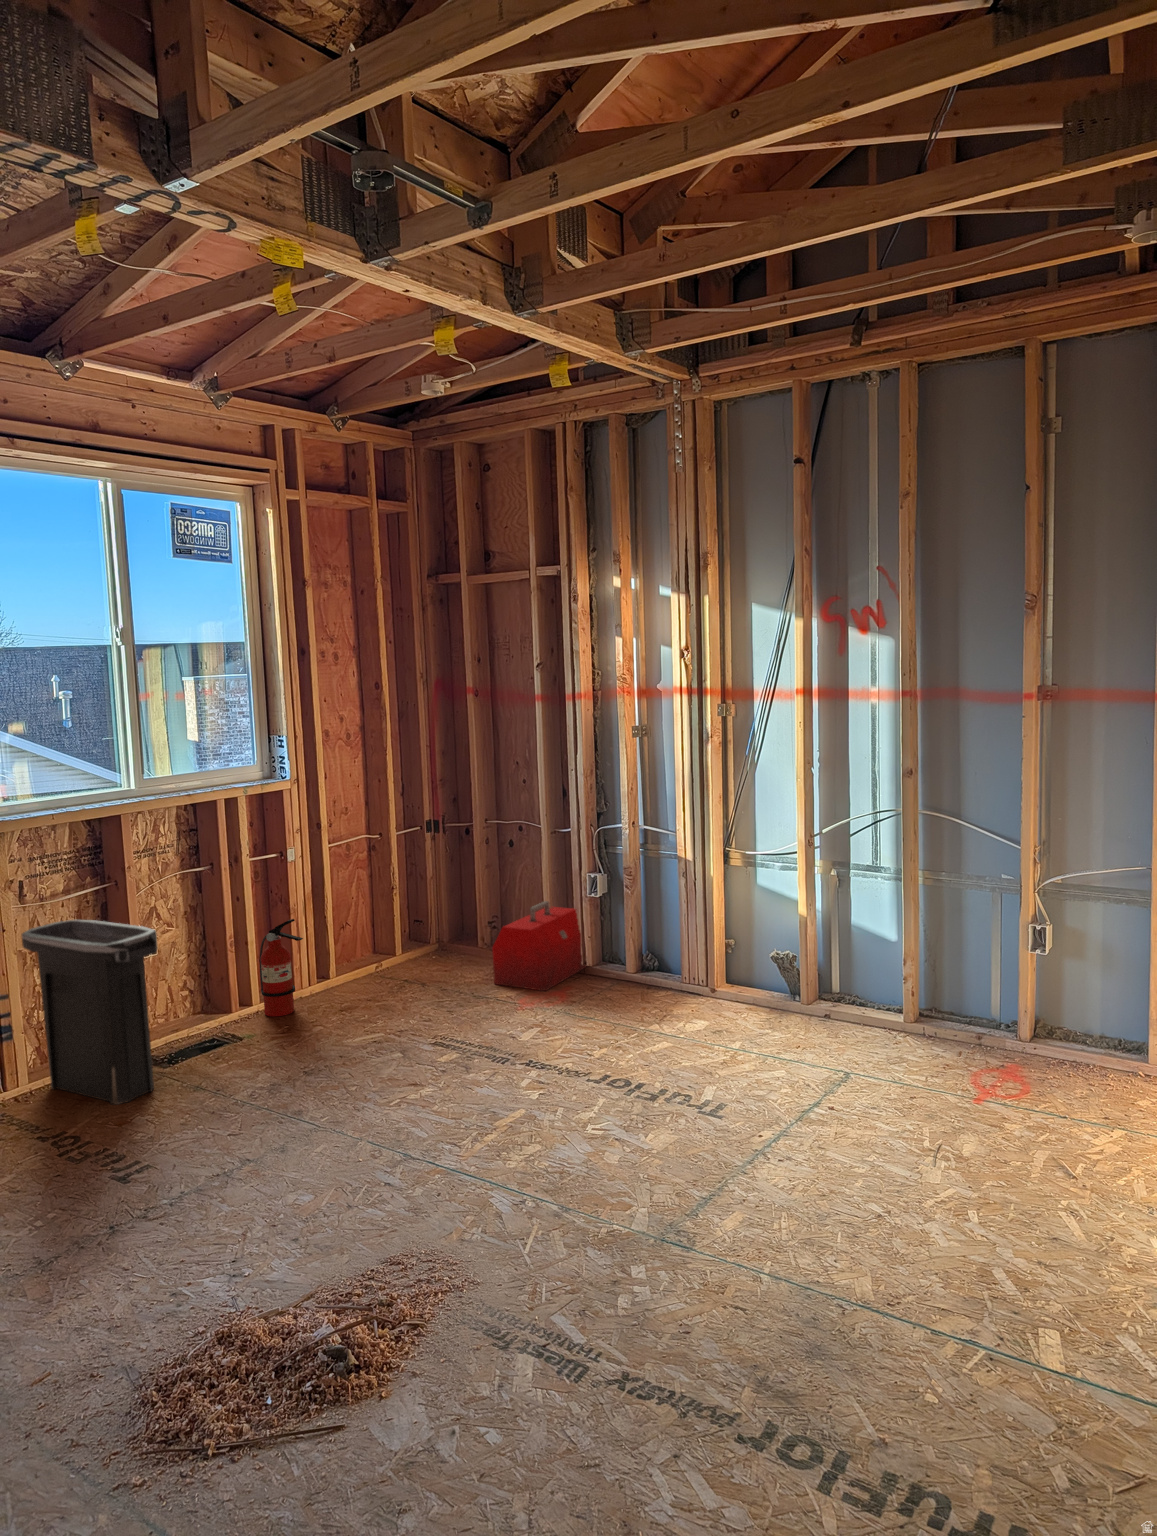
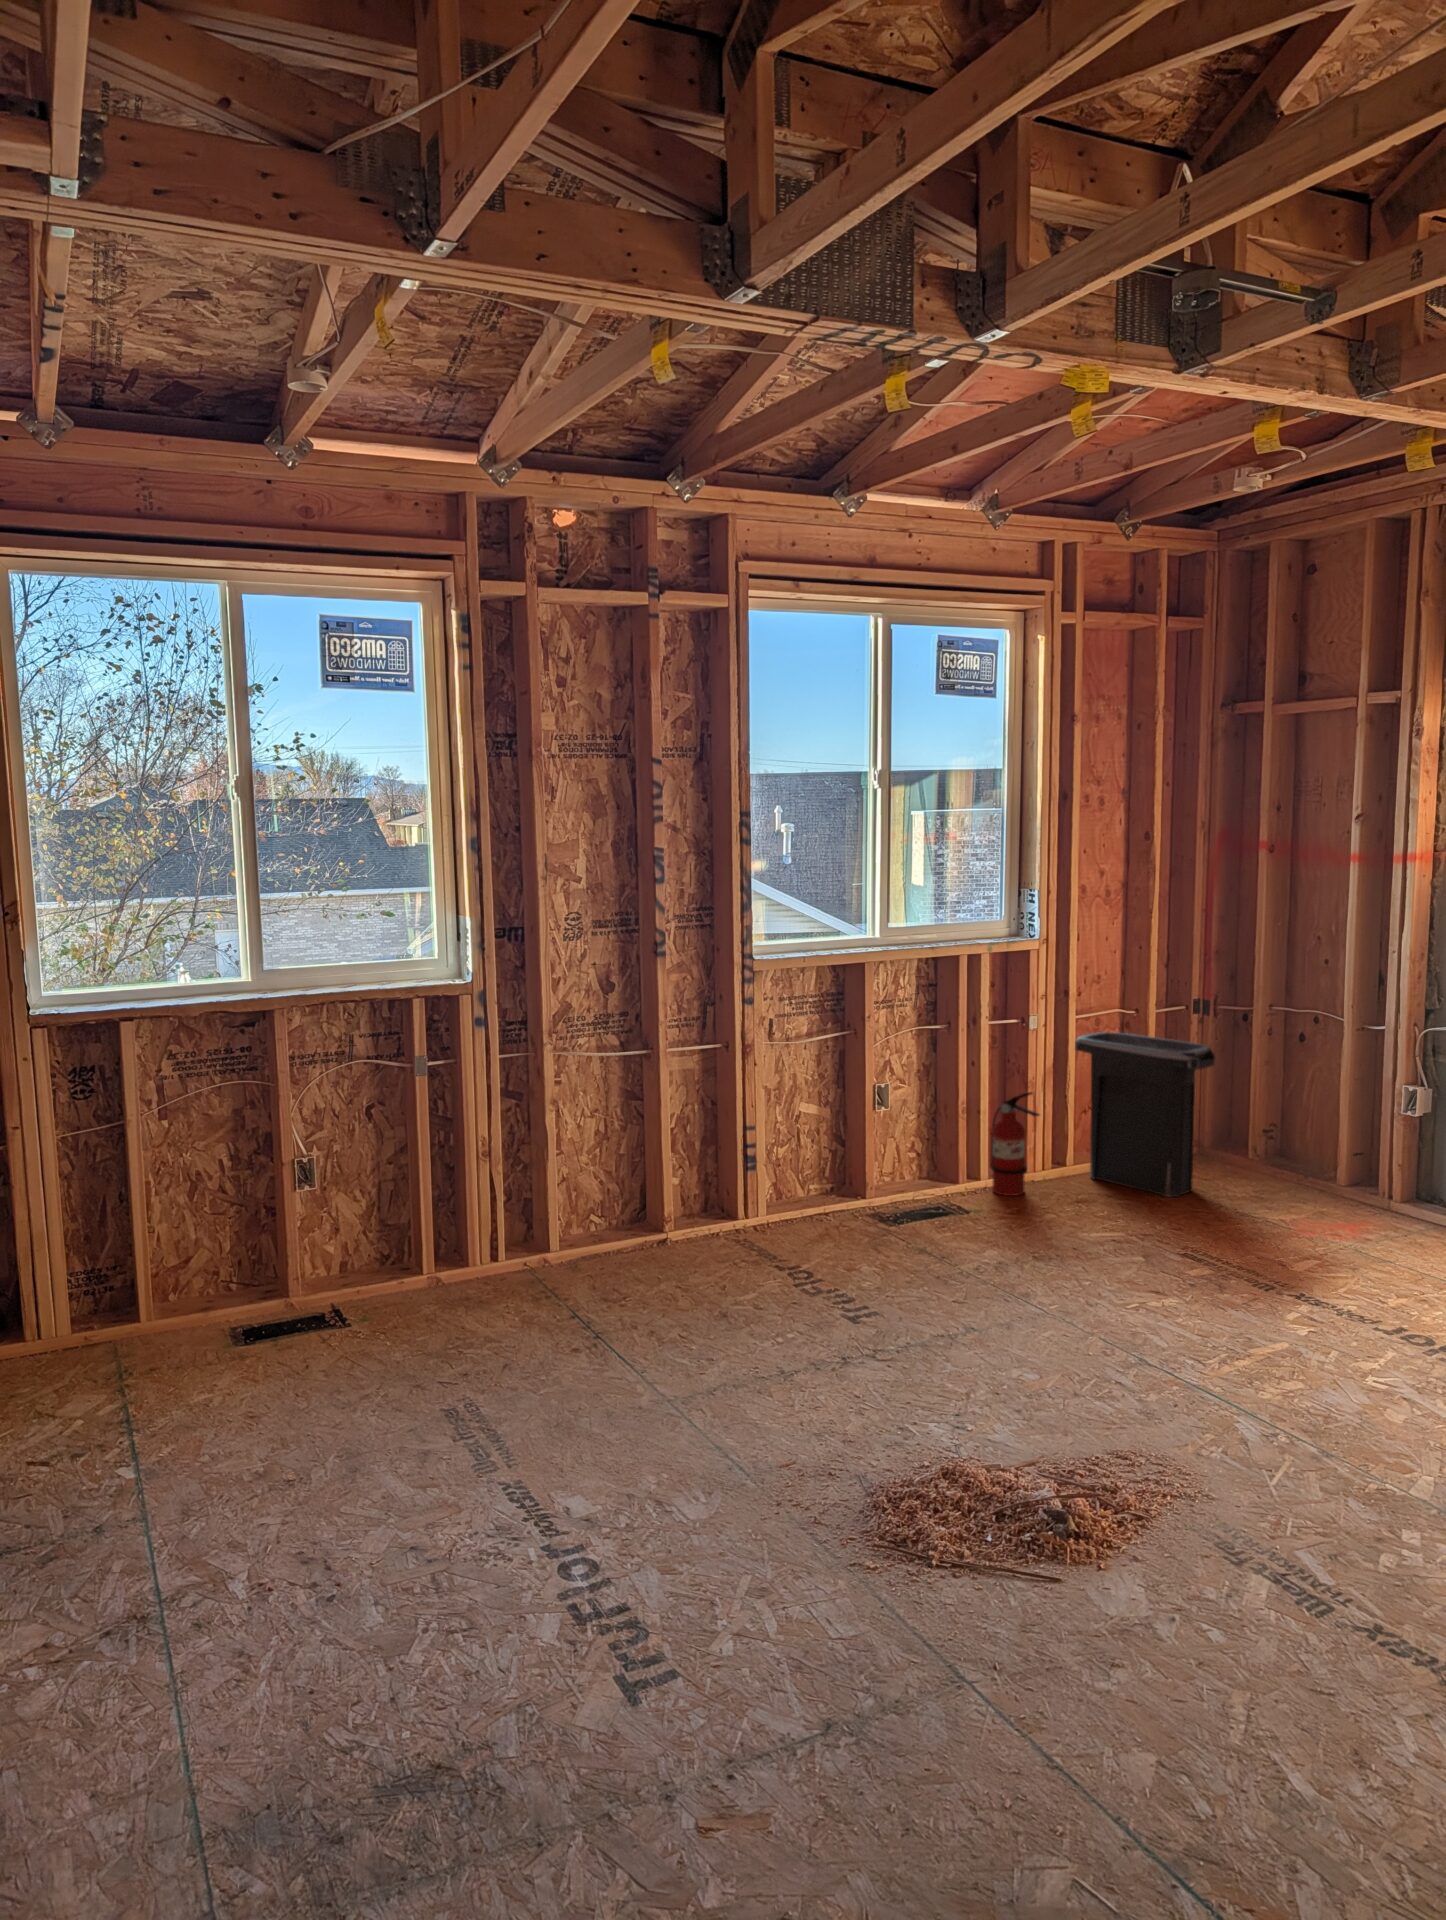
toolbox: present [492,901,587,991] -> none [1264,1111,1398,1221]
trash can: present [22,920,158,1104] -> present [1075,1032,1215,1197]

